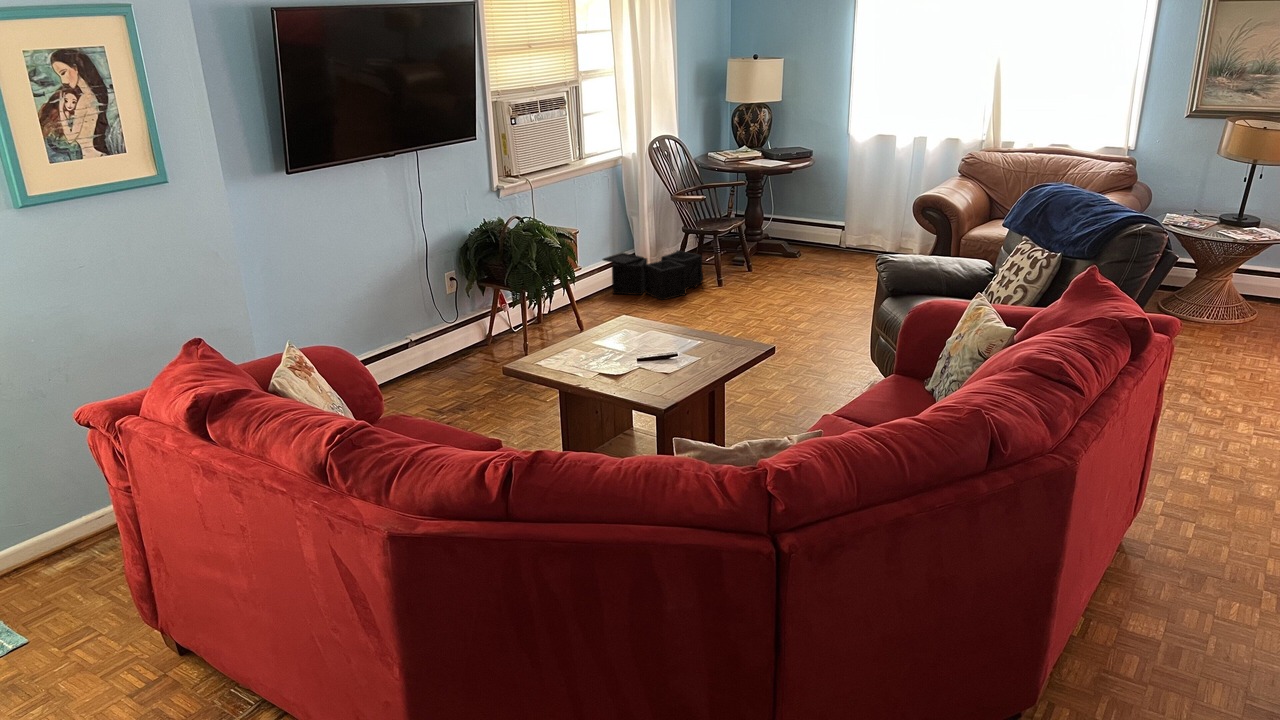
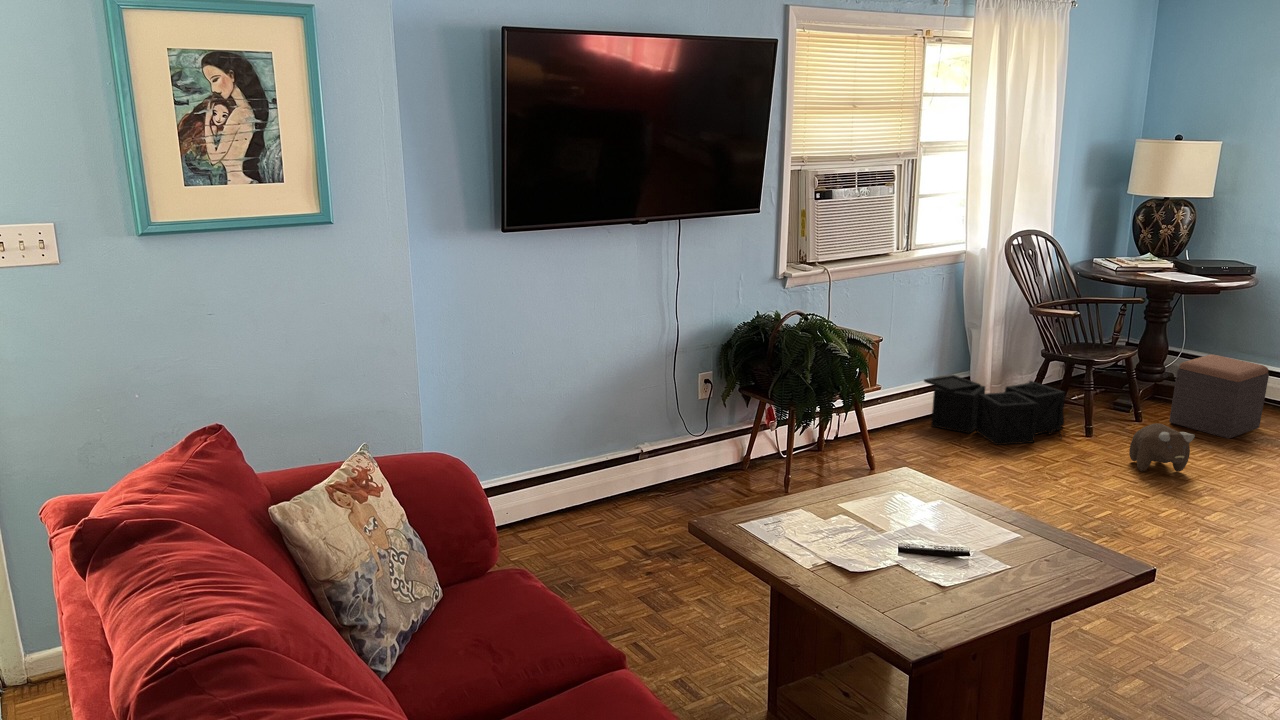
footstool: none [771,216,828,275] -> present [1169,354,1269,439]
plush toy: none [749,269,788,304] -> present [1129,423,1195,472]

